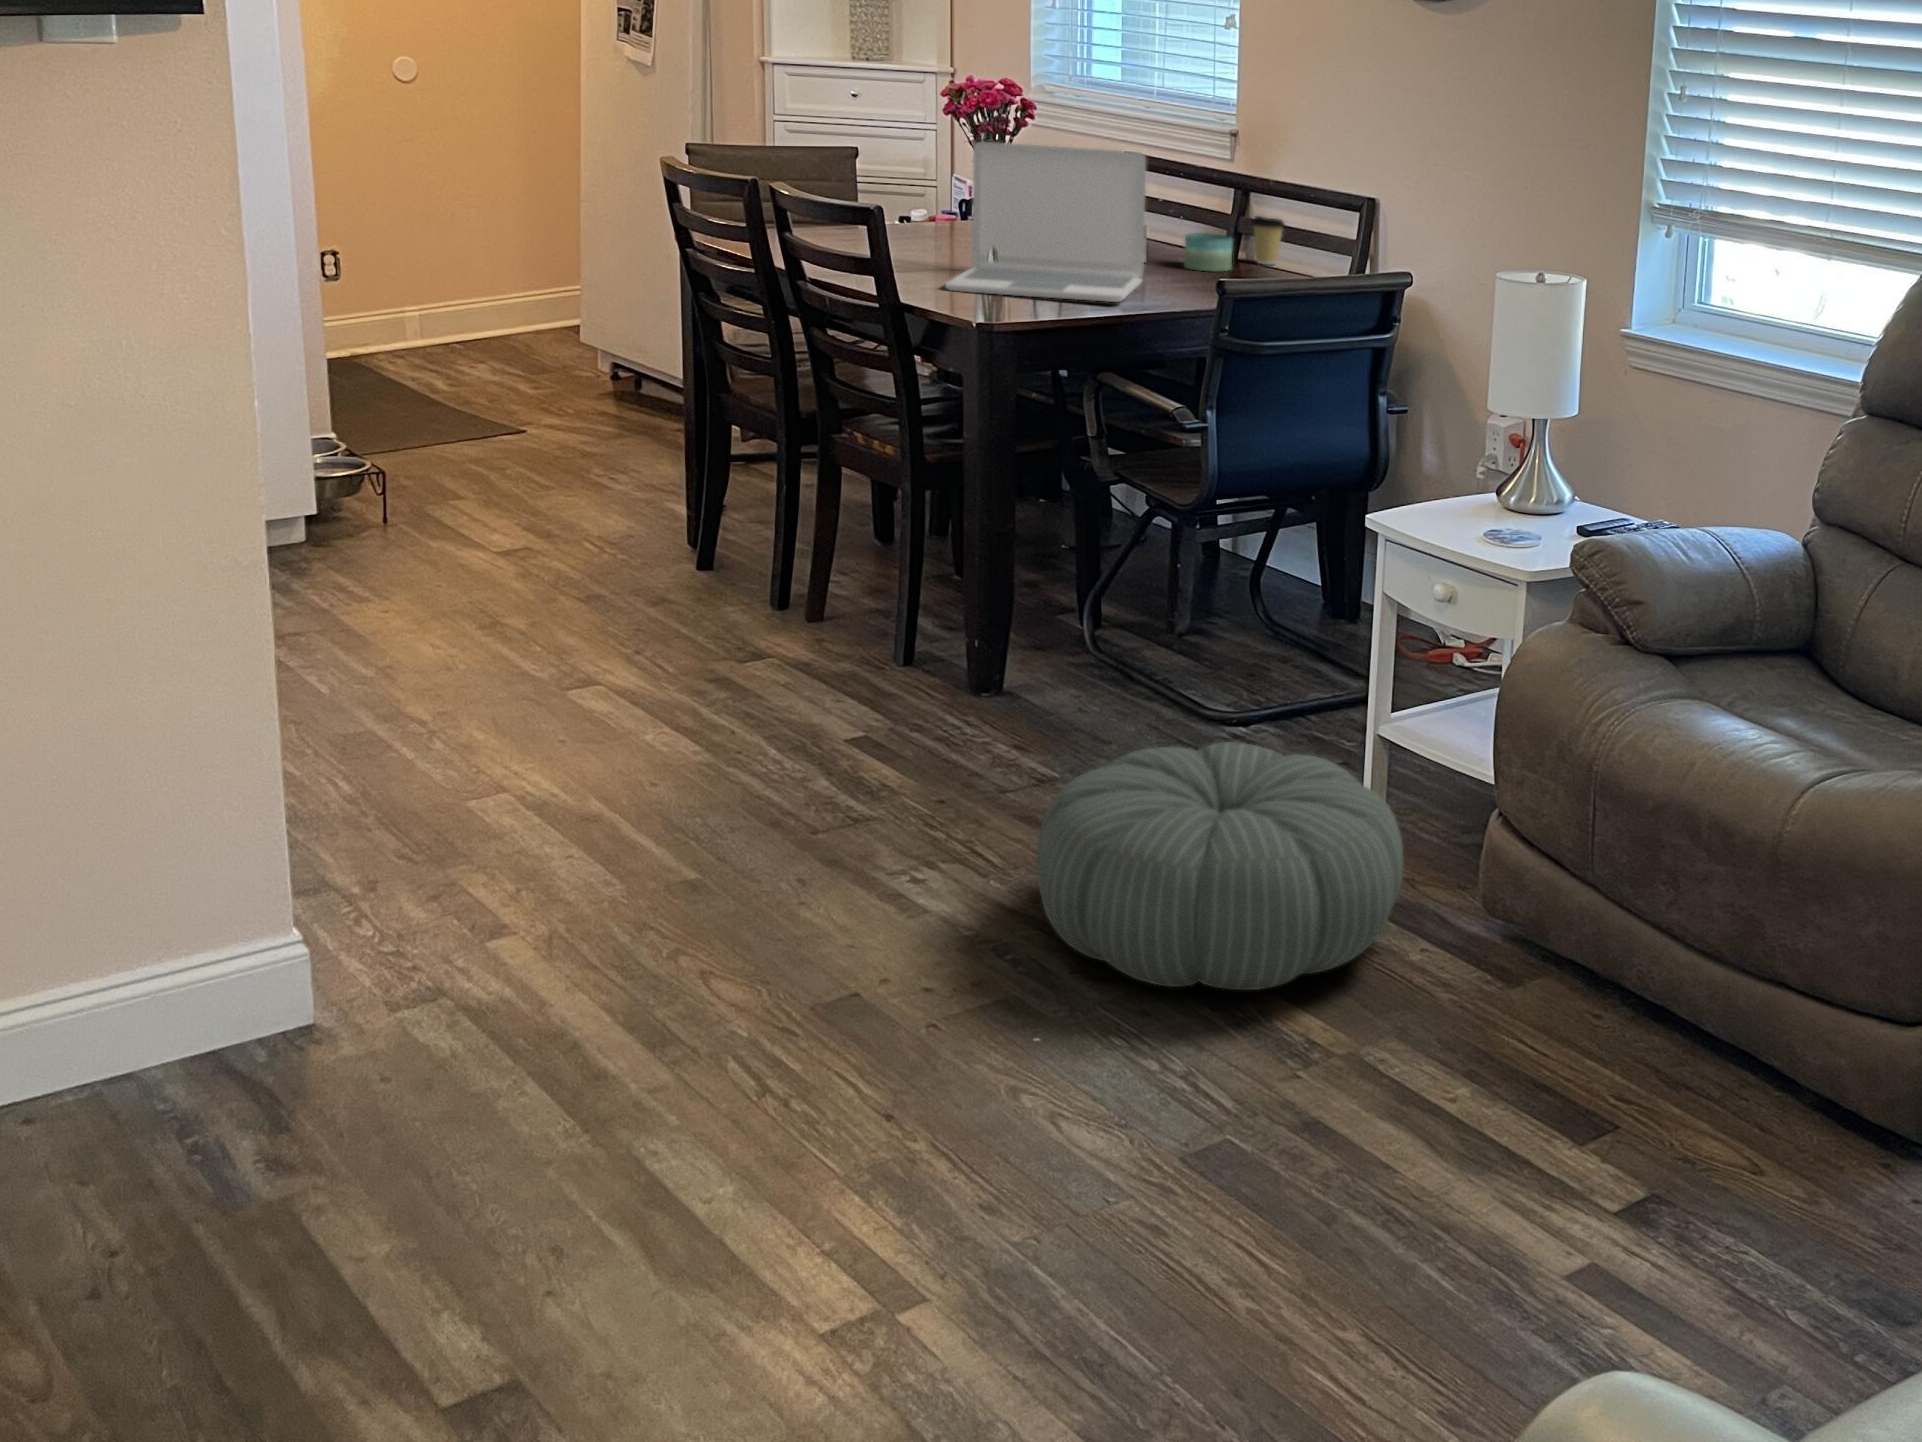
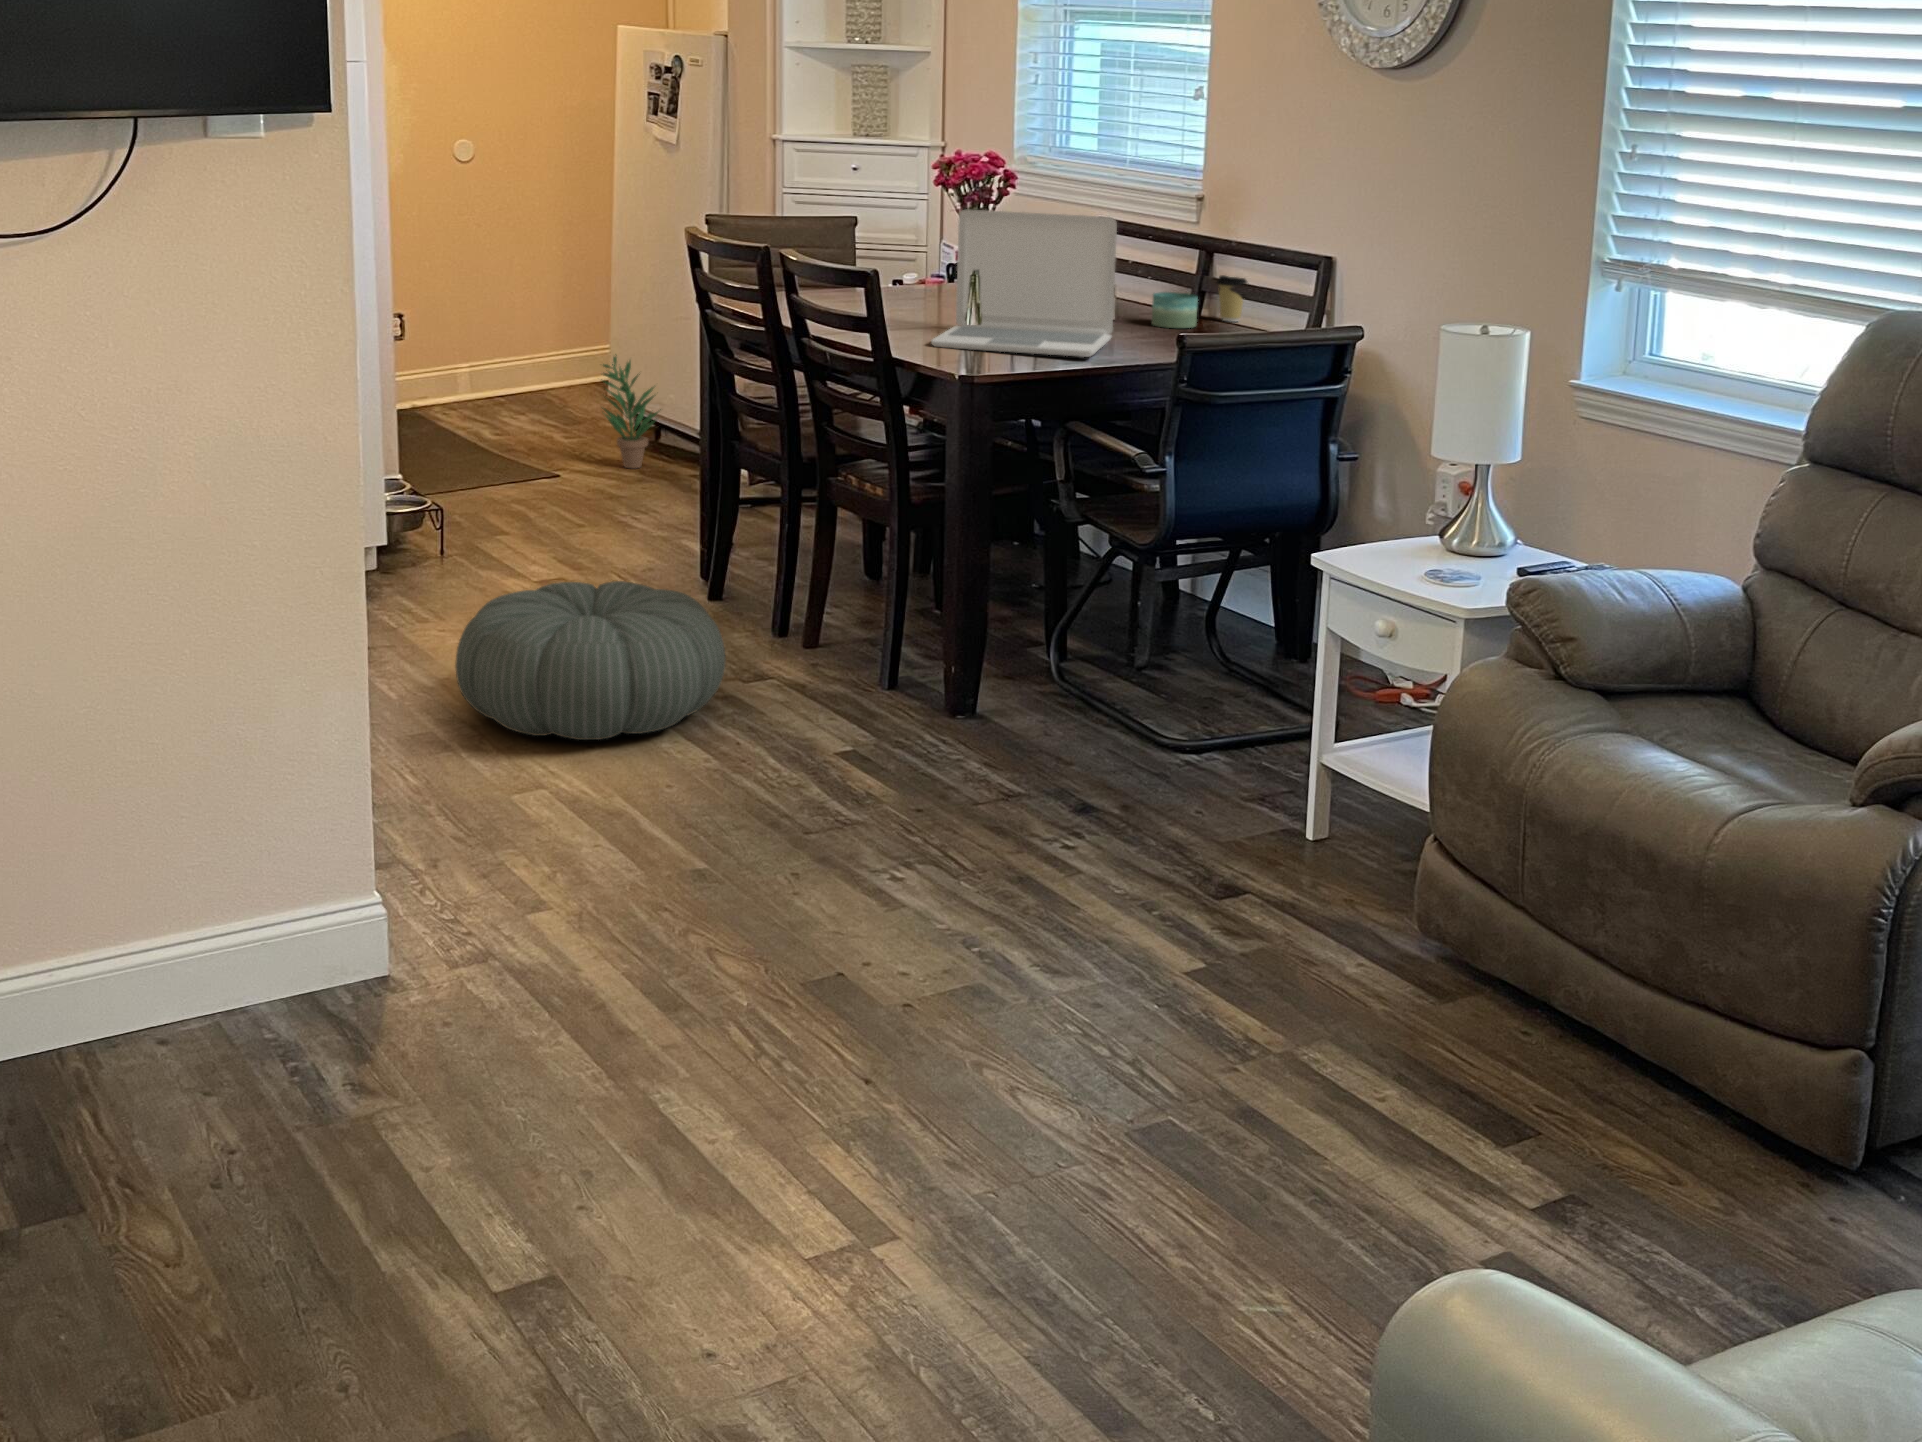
potted plant: none [570,295,648,421] -> present [602,355,661,468]
pouf: present [1037,742,1403,990] -> present [455,581,726,740]

